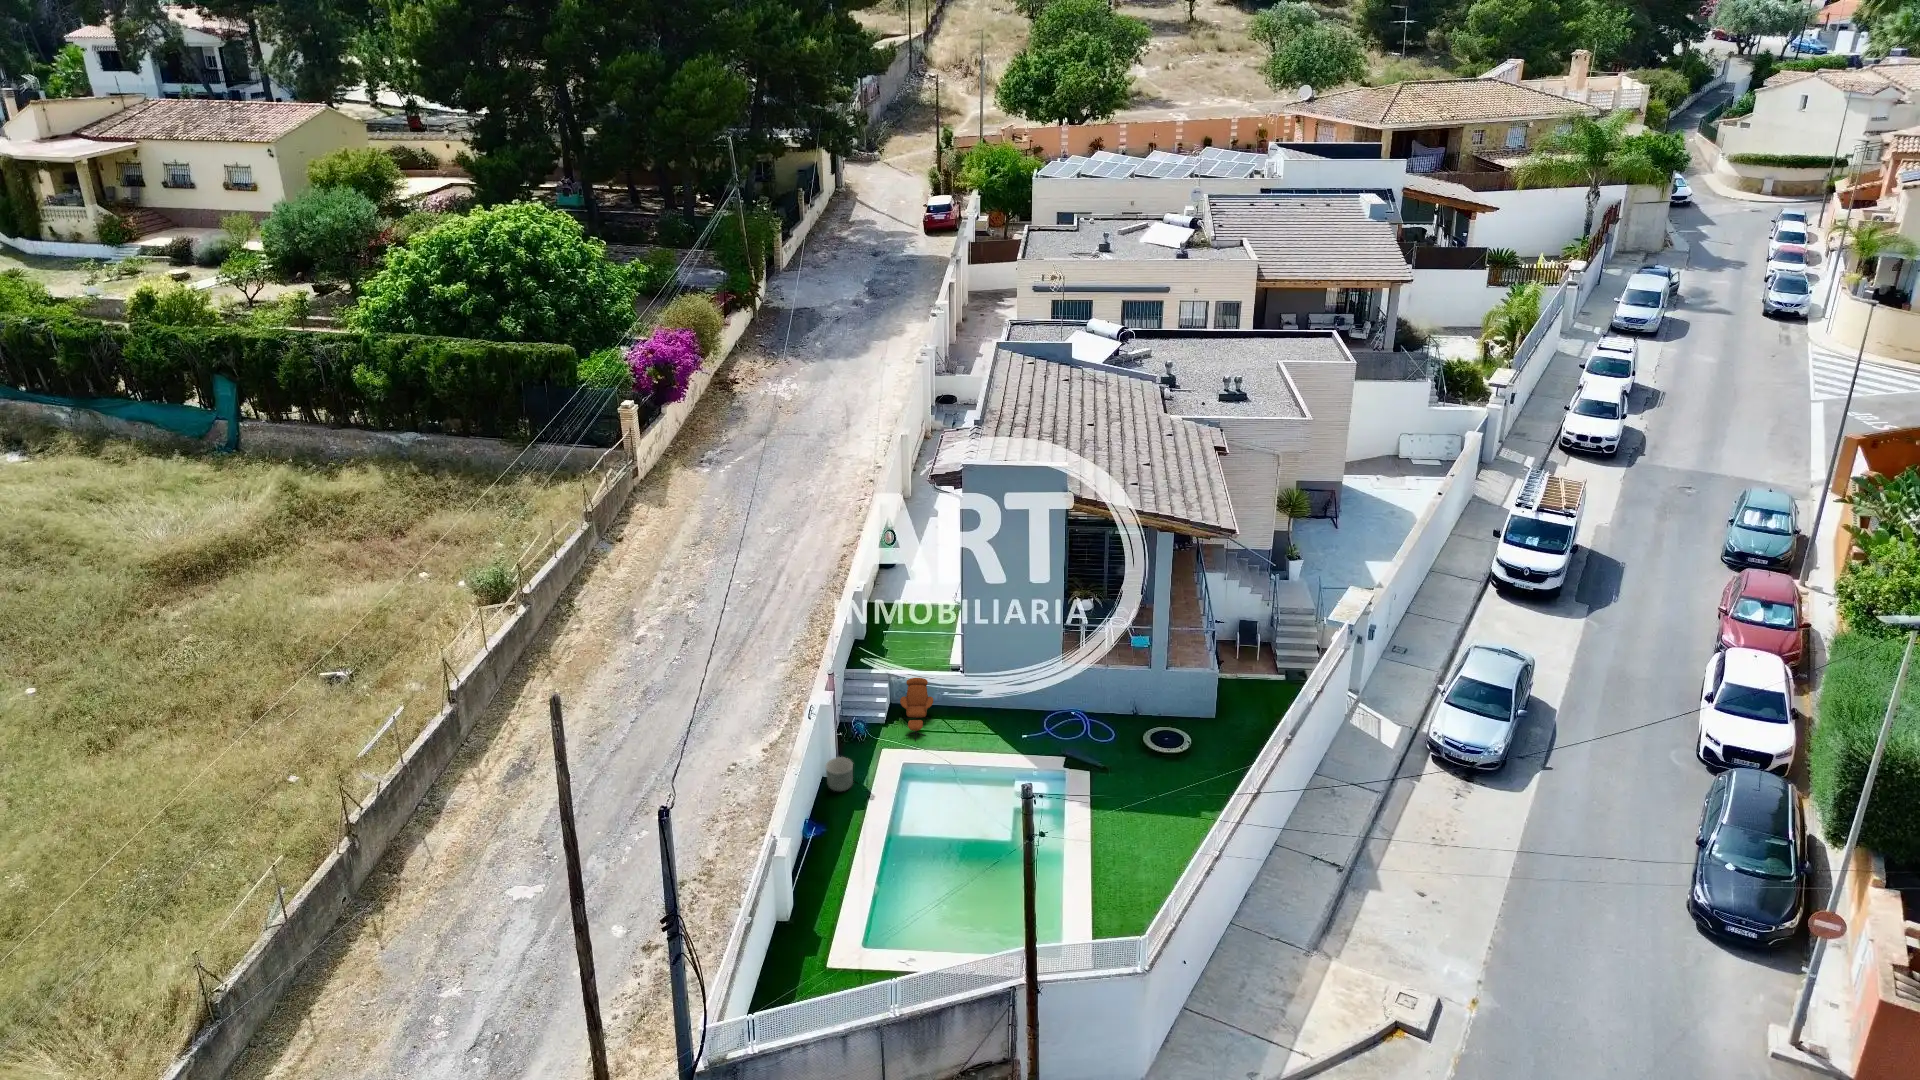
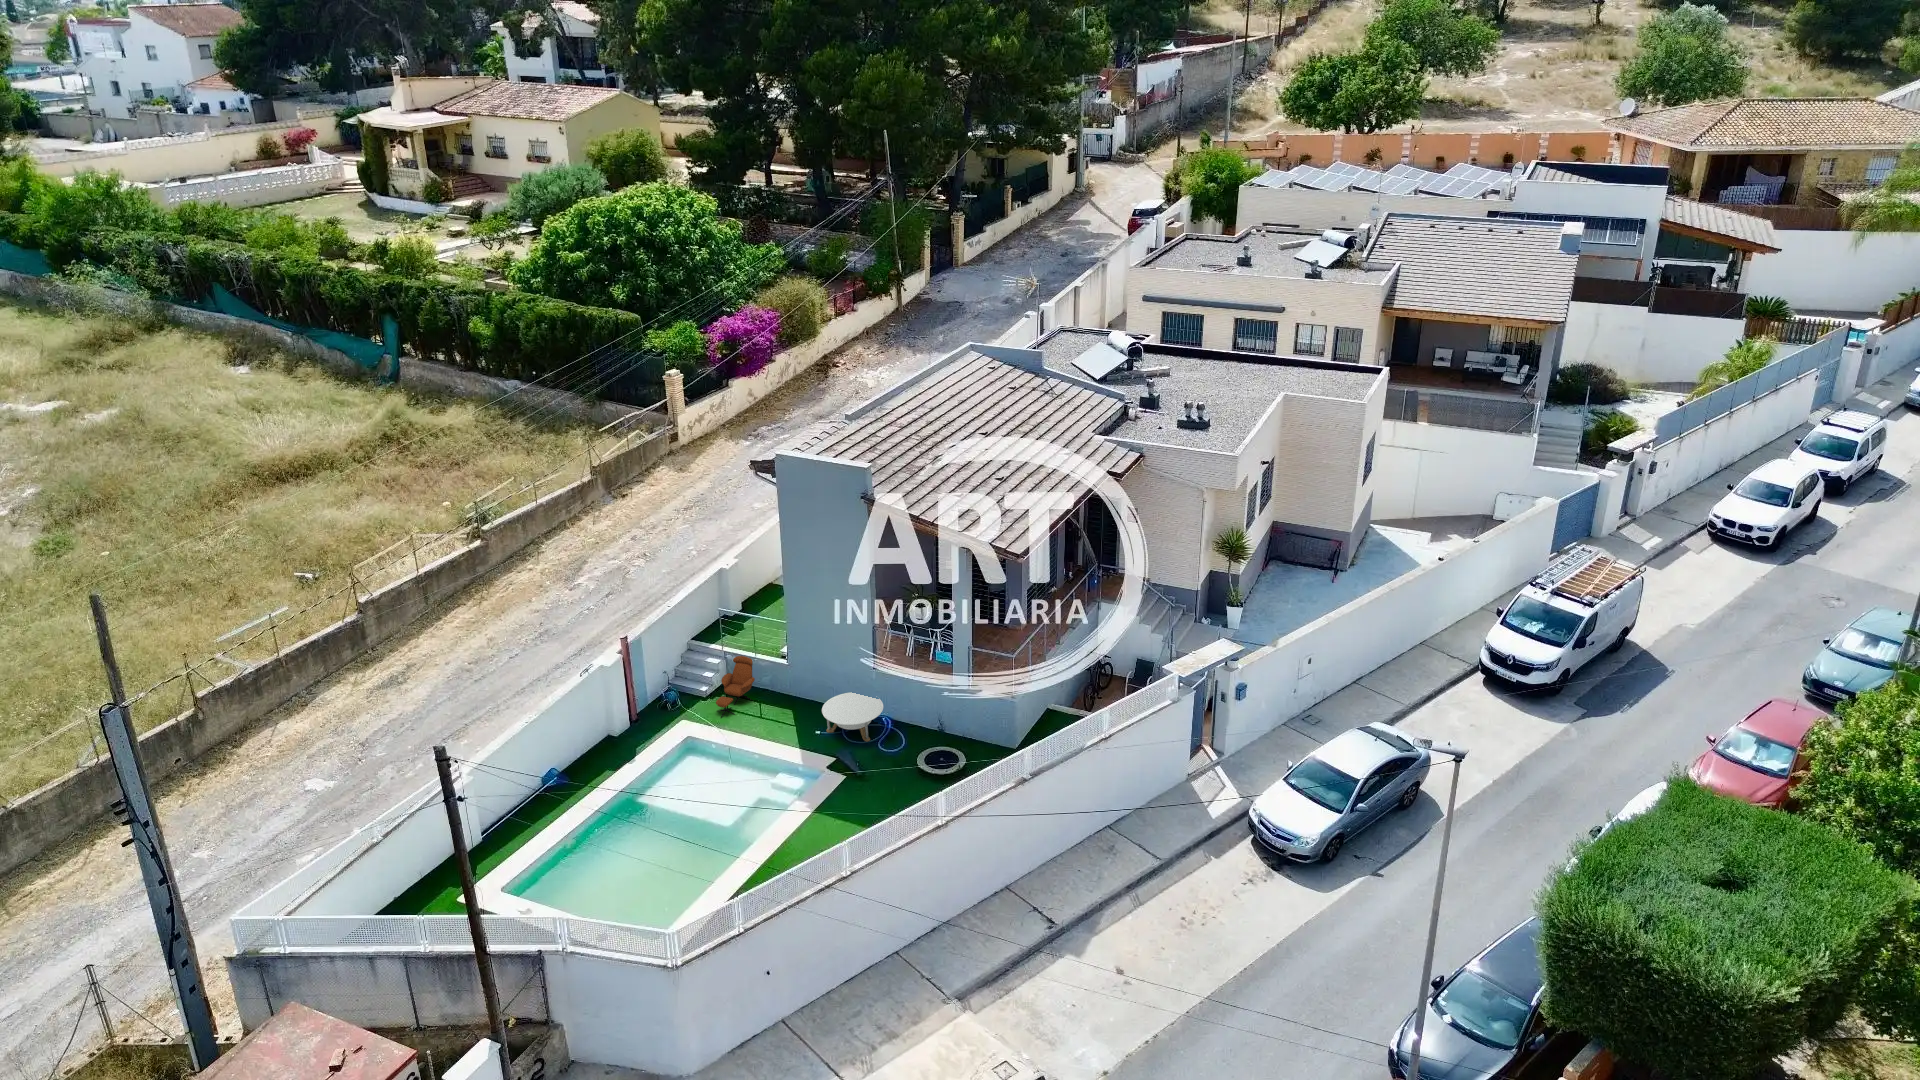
round table: none [1021,692,1080,737] -> present [822,692,883,742]
planter: present [825,757,853,791] -> none [606,717,636,750]

